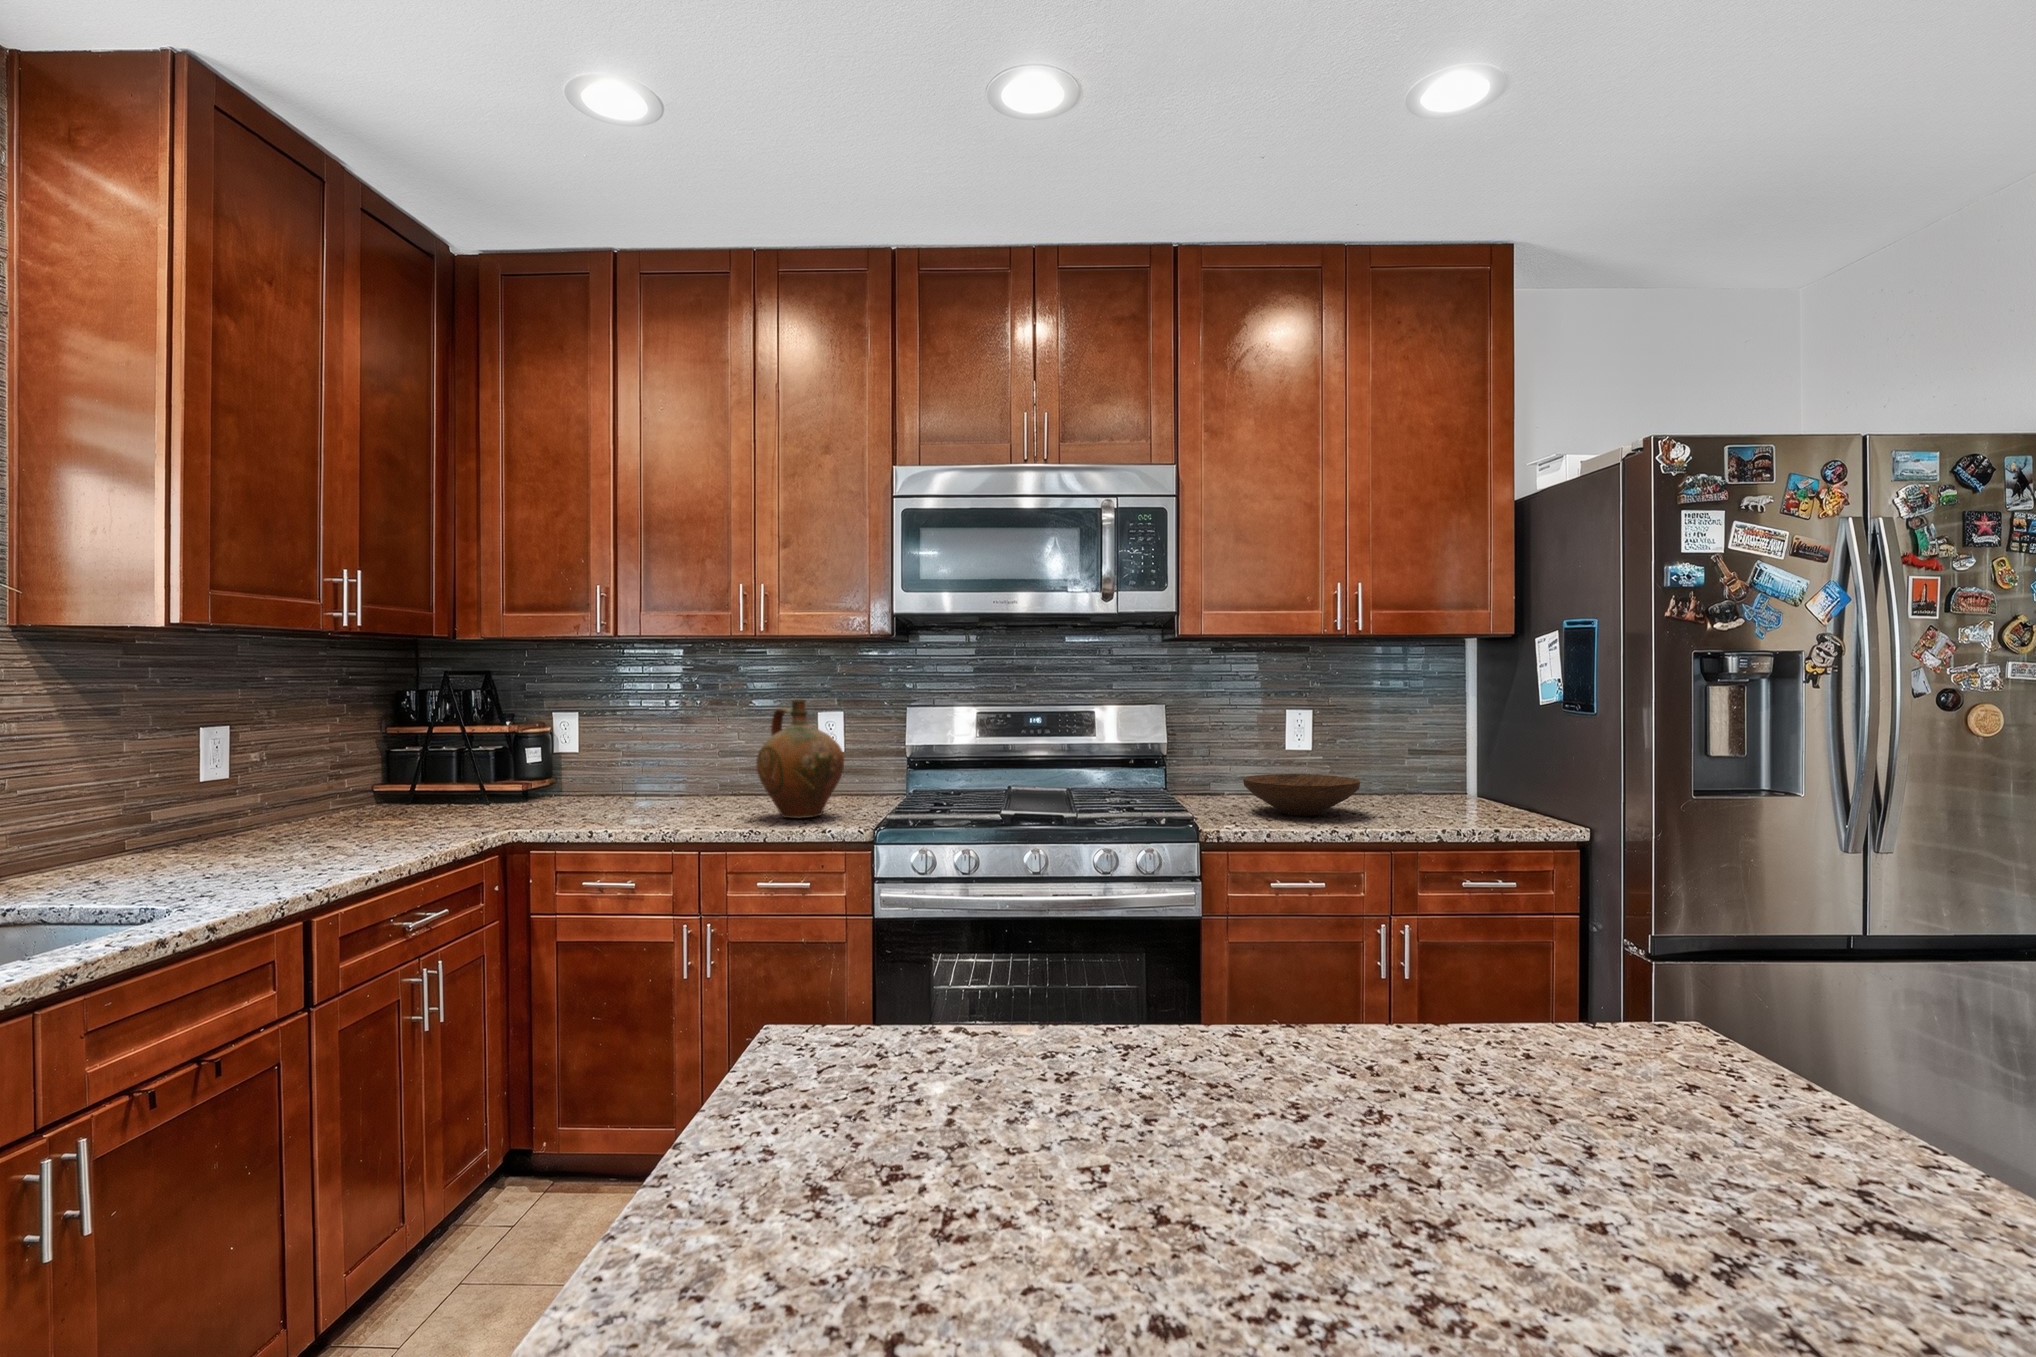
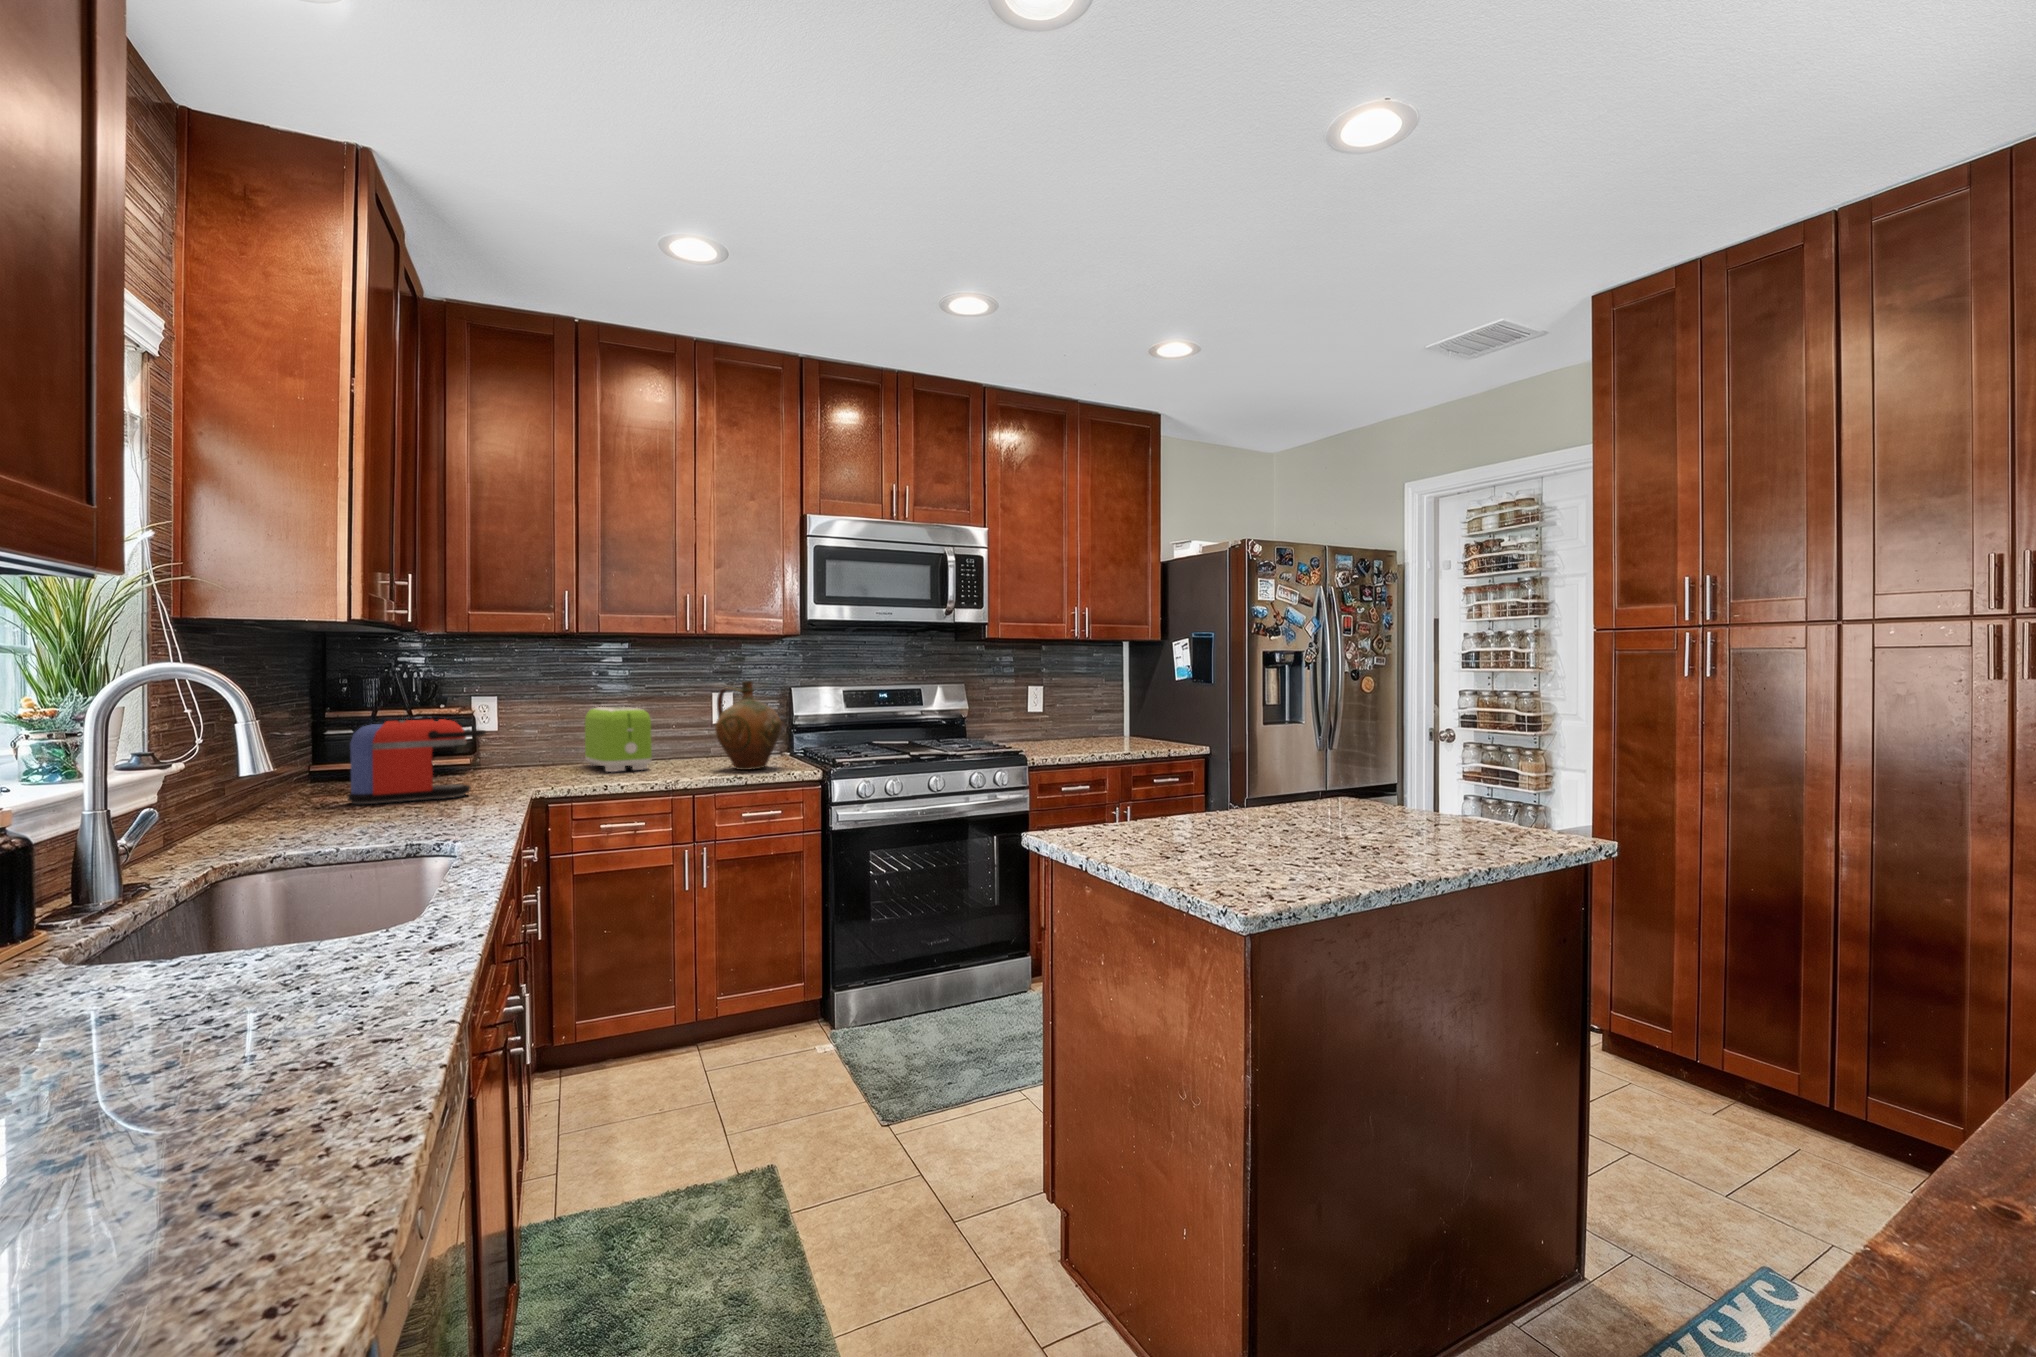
toaster: none [646,728,720,809] -> present [585,707,652,772]
coffee maker: none [311,743,456,837] -> present [347,719,486,804]
wooden bowl: present [1243,774,1360,816] -> none [1026,726,1097,750]

